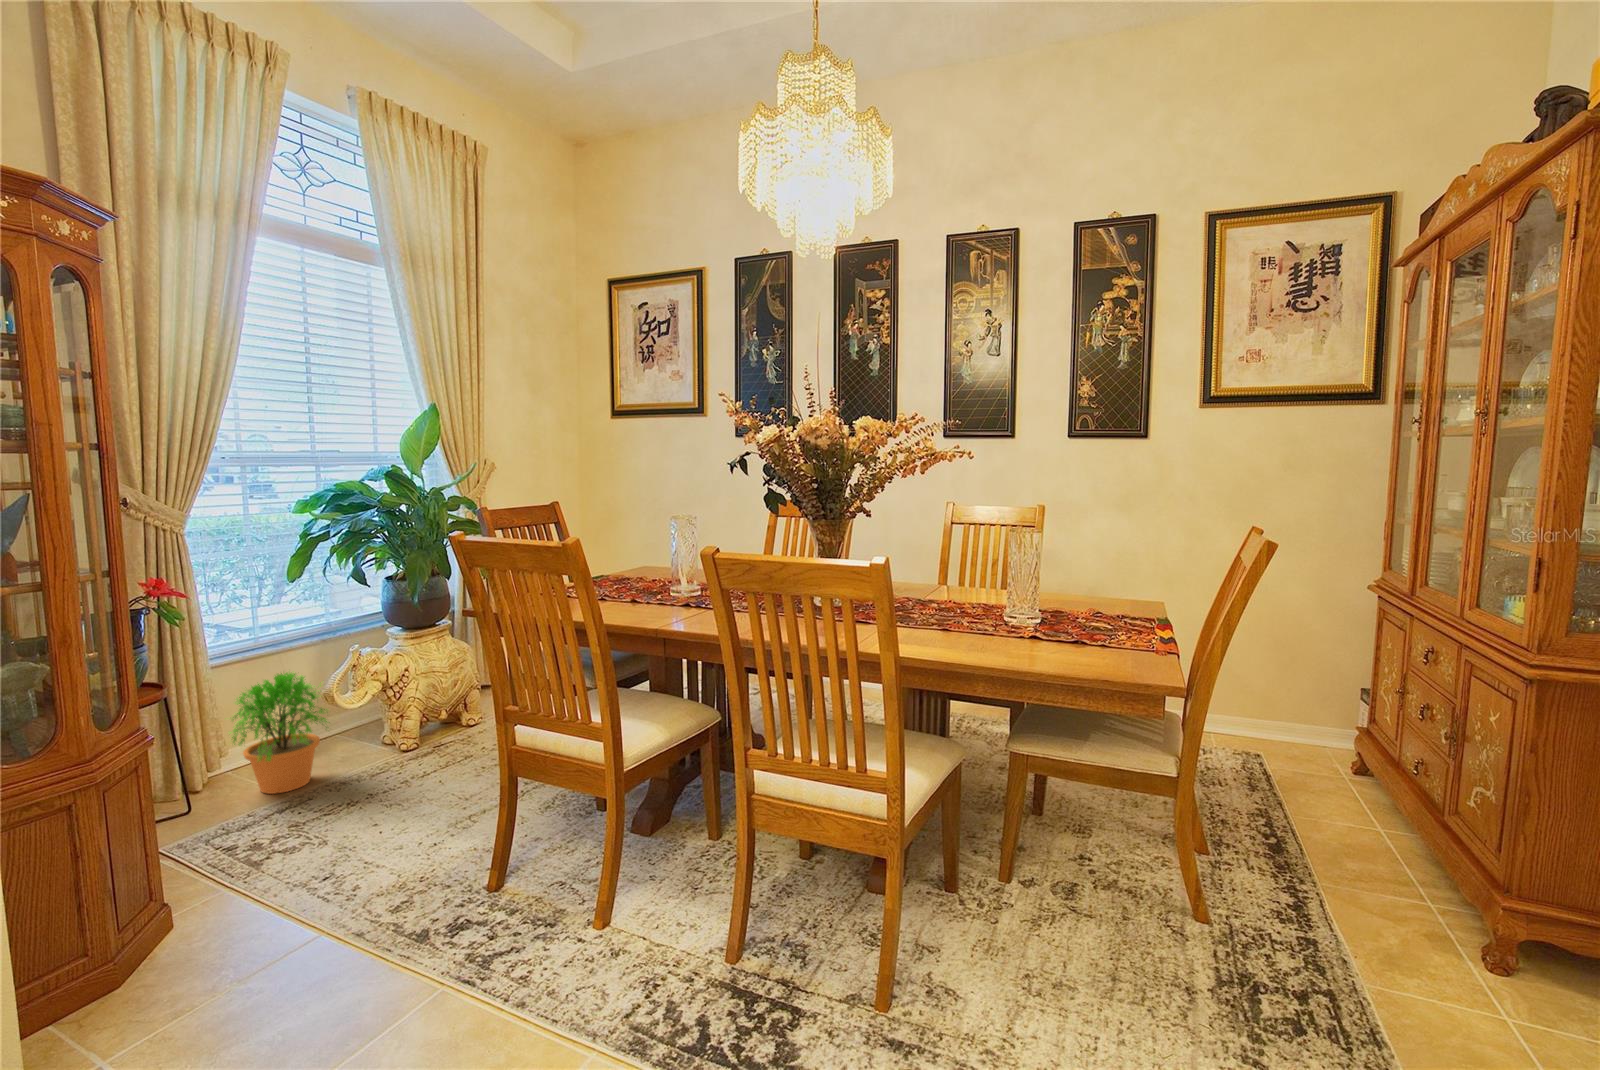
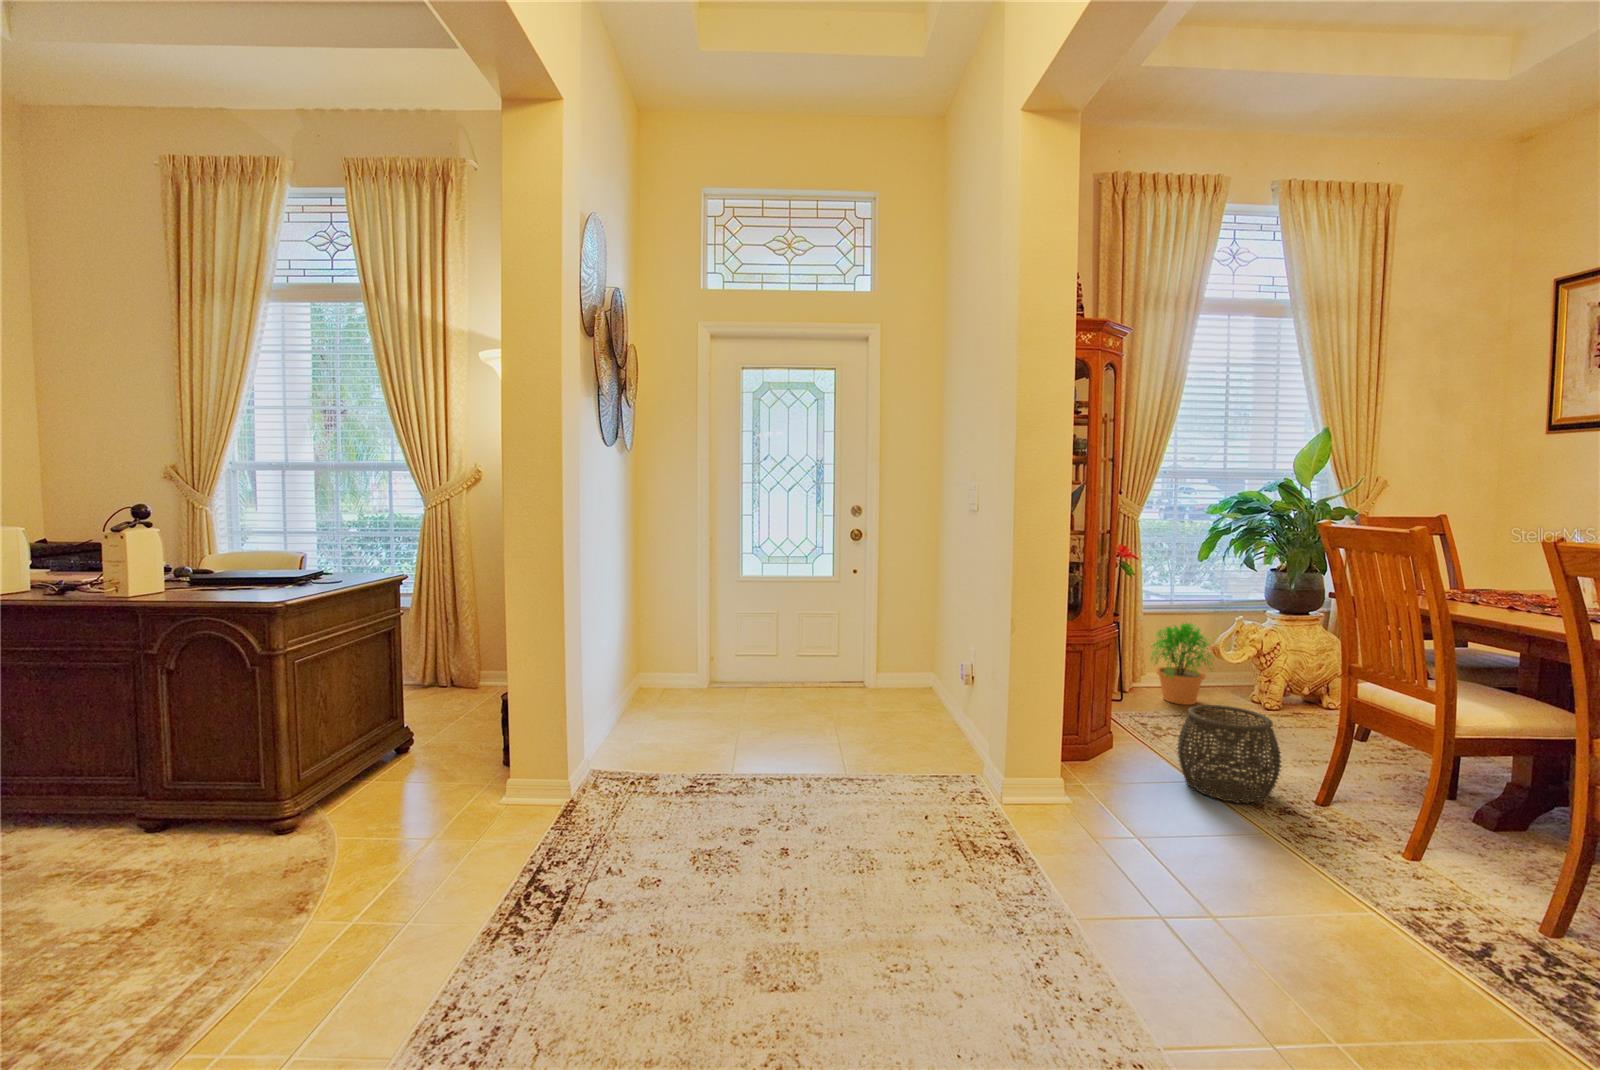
woven basket: none [289,801,444,964] -> present [1177,705,1281,804]

